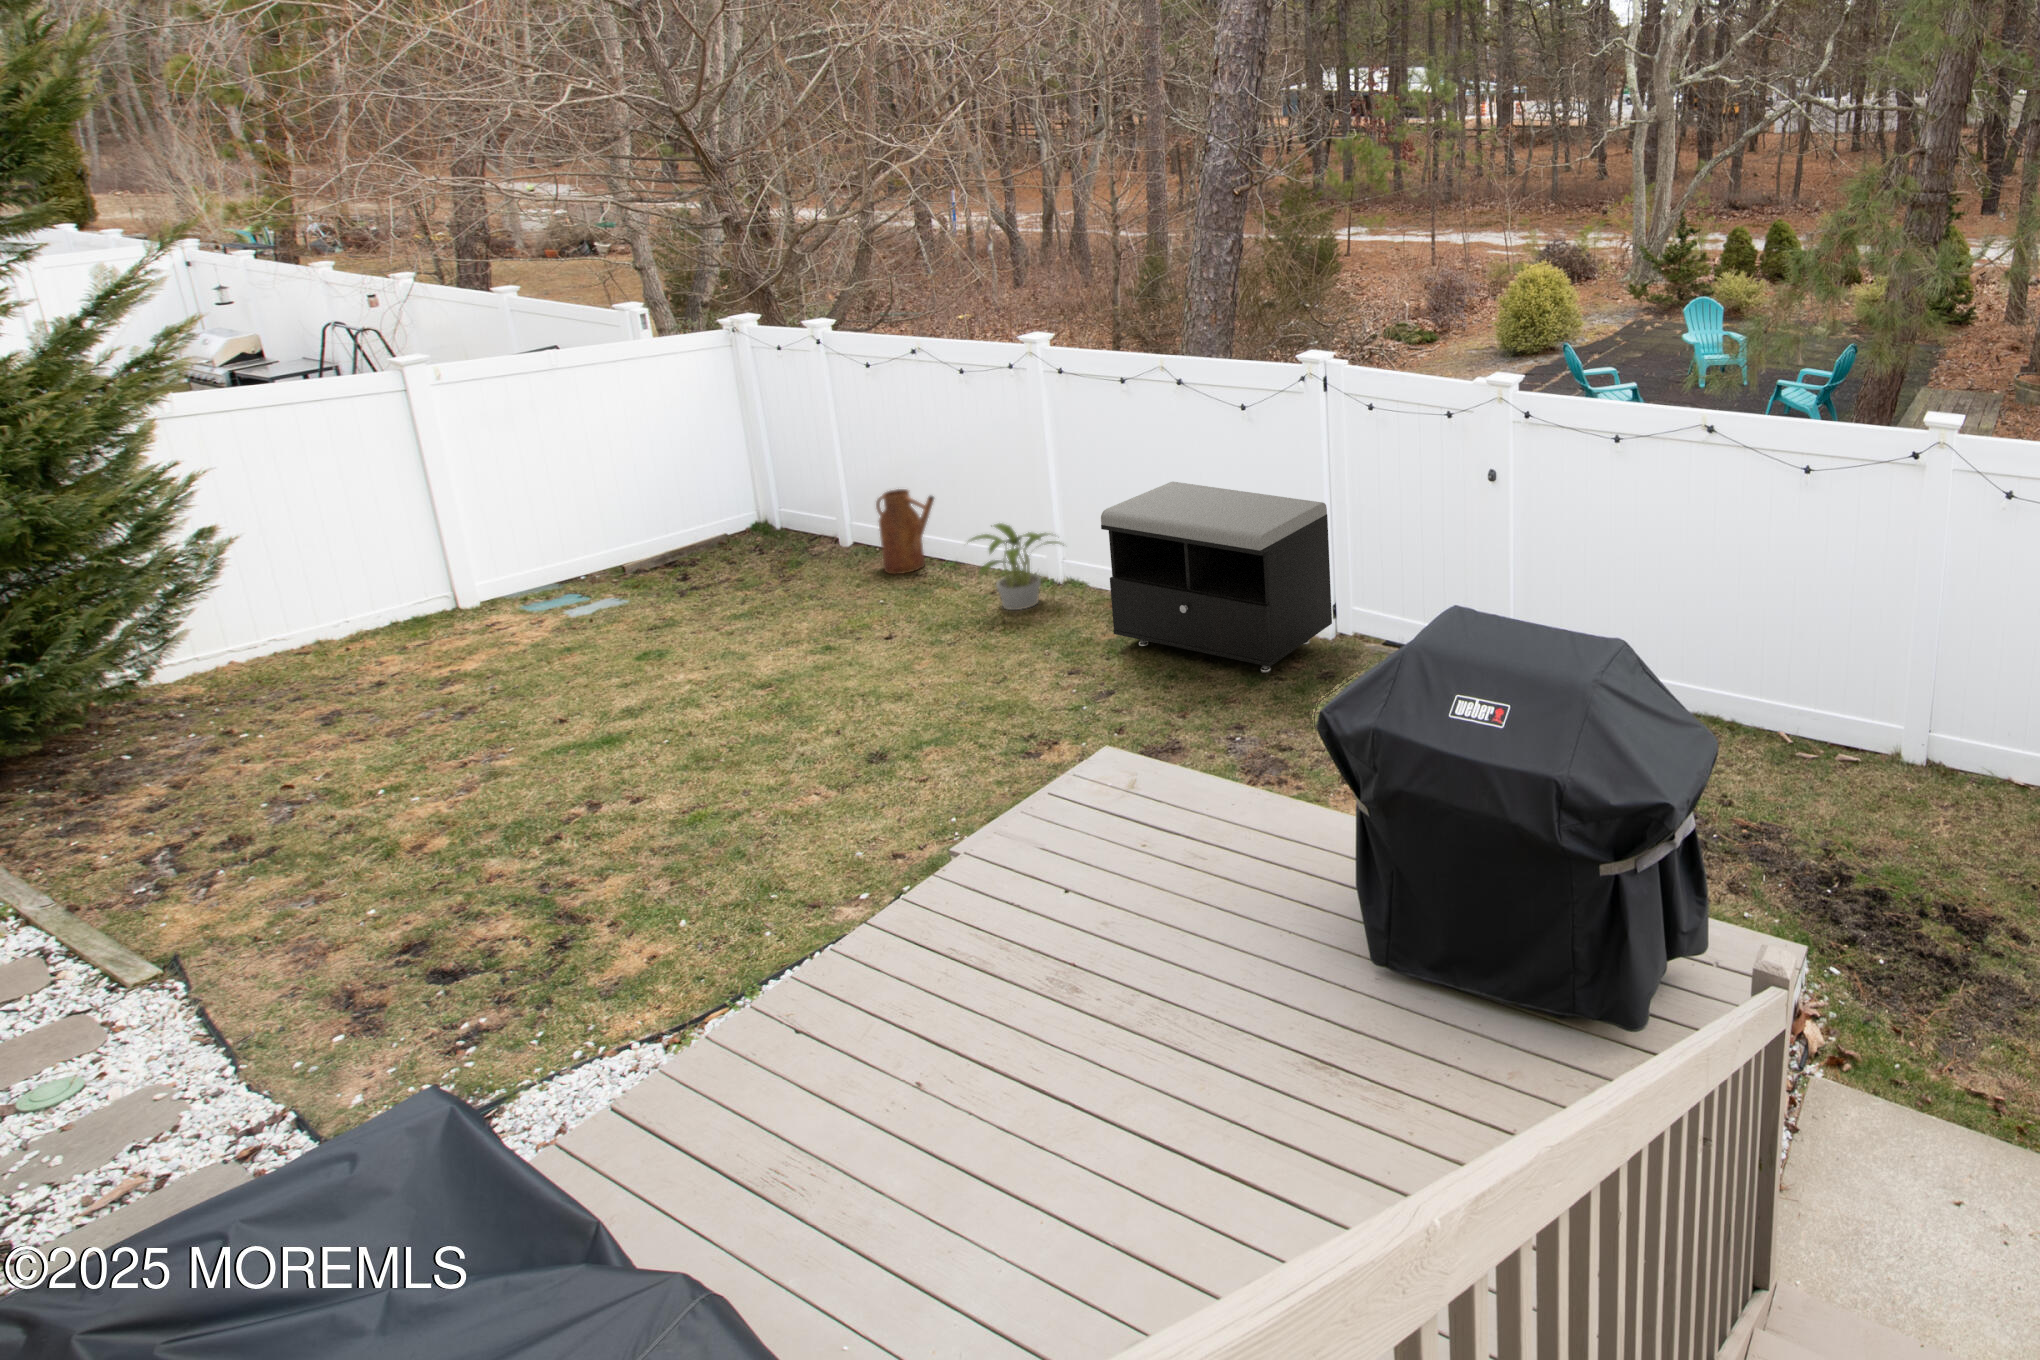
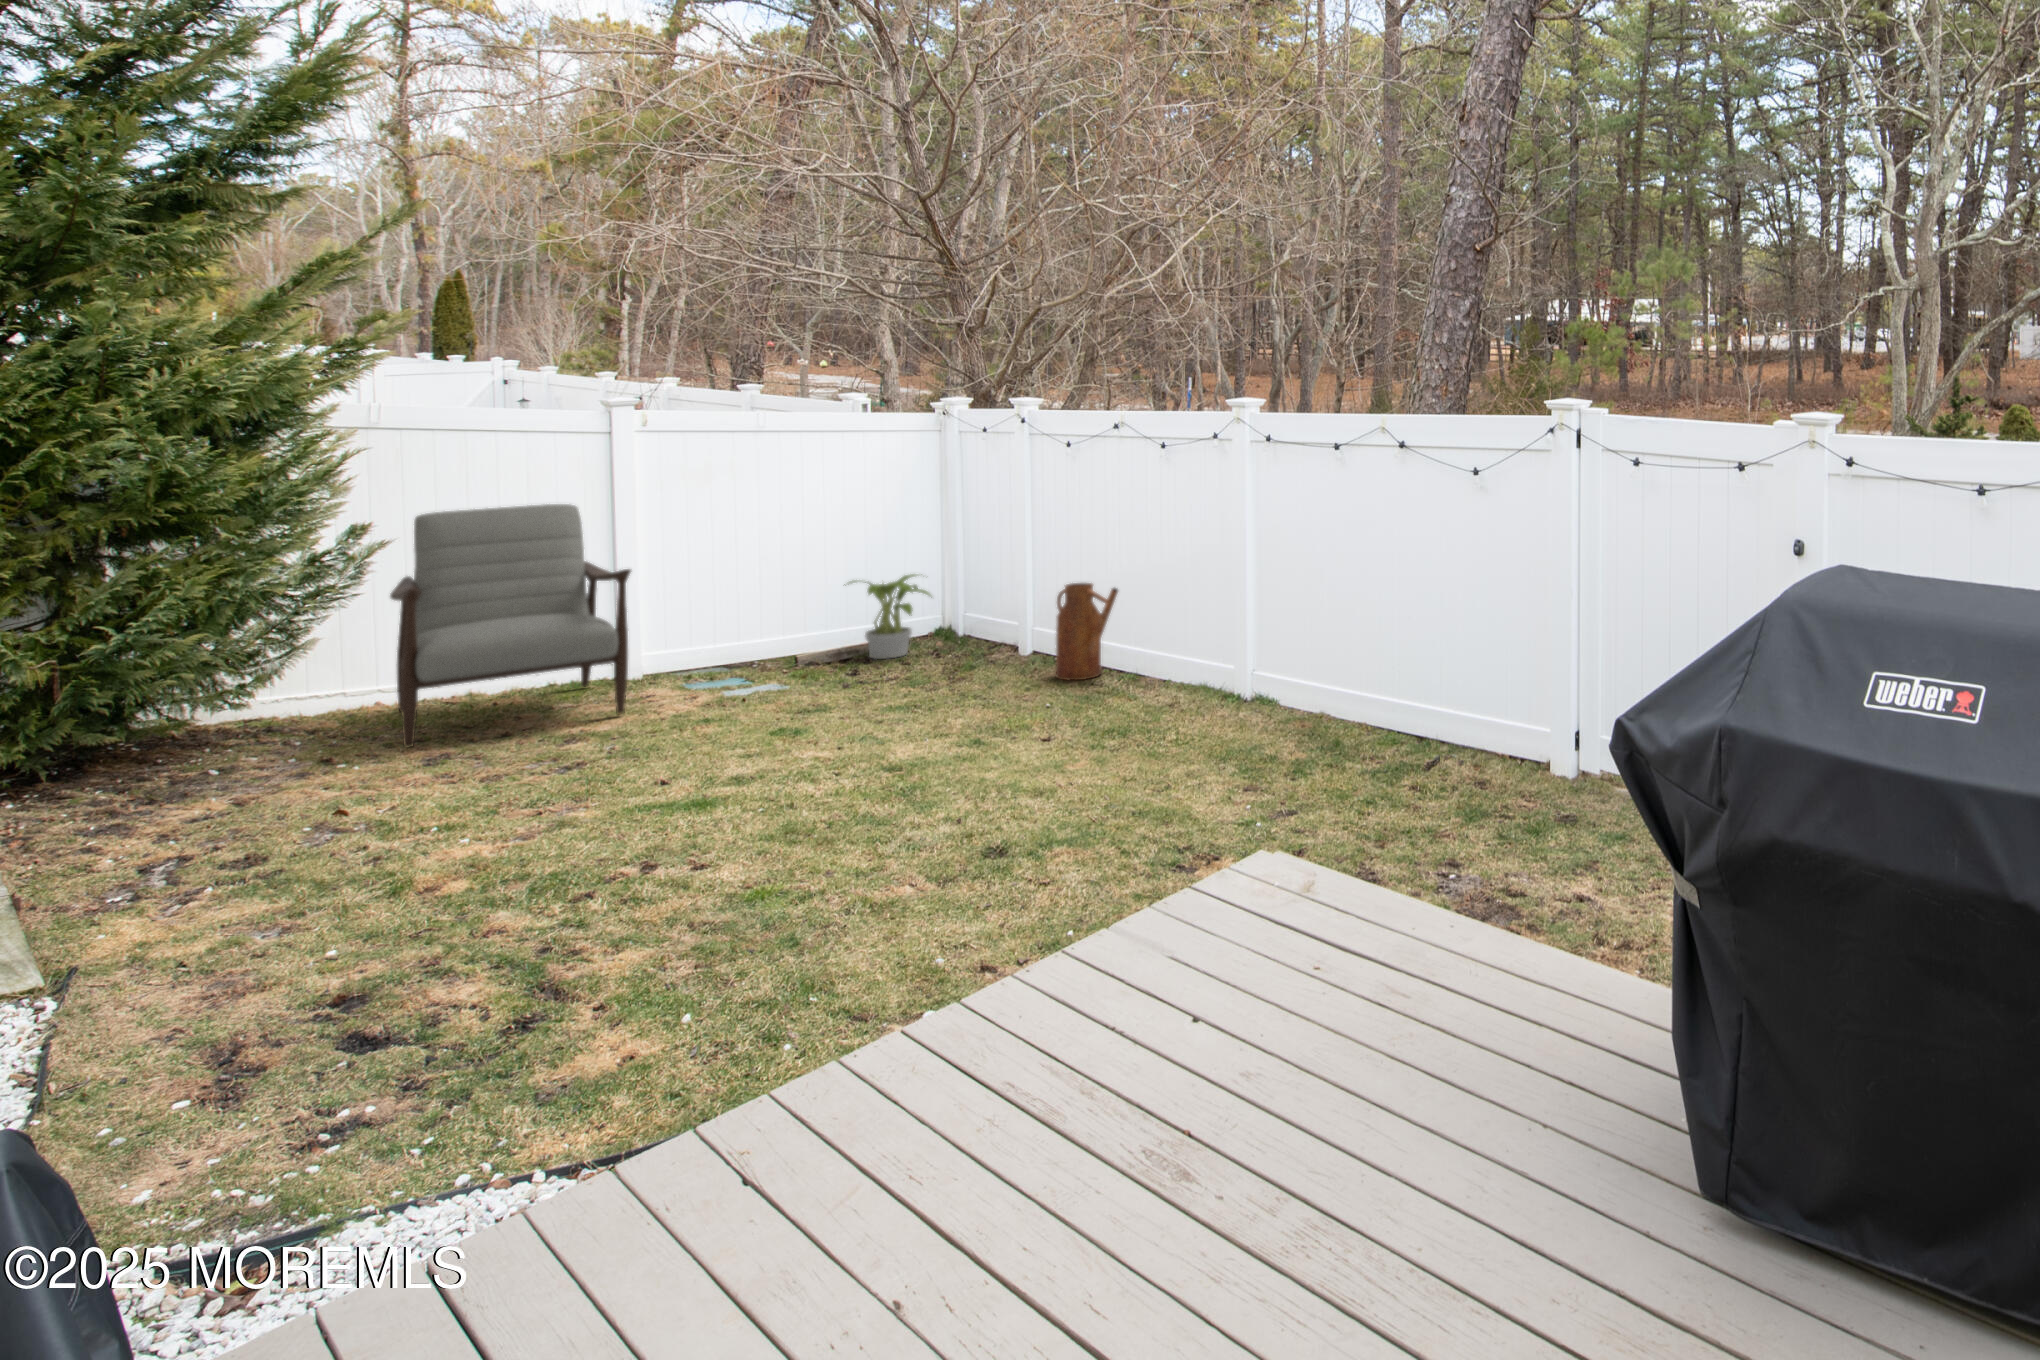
chair: none [234,464,490,707] -> present [390,504,631,748]
storage bench: present [1101,482,1332,673] -> none [1297,565,1574,803]
potted plant: present [970,523,1064,610] -> present [844,574,930,659]

